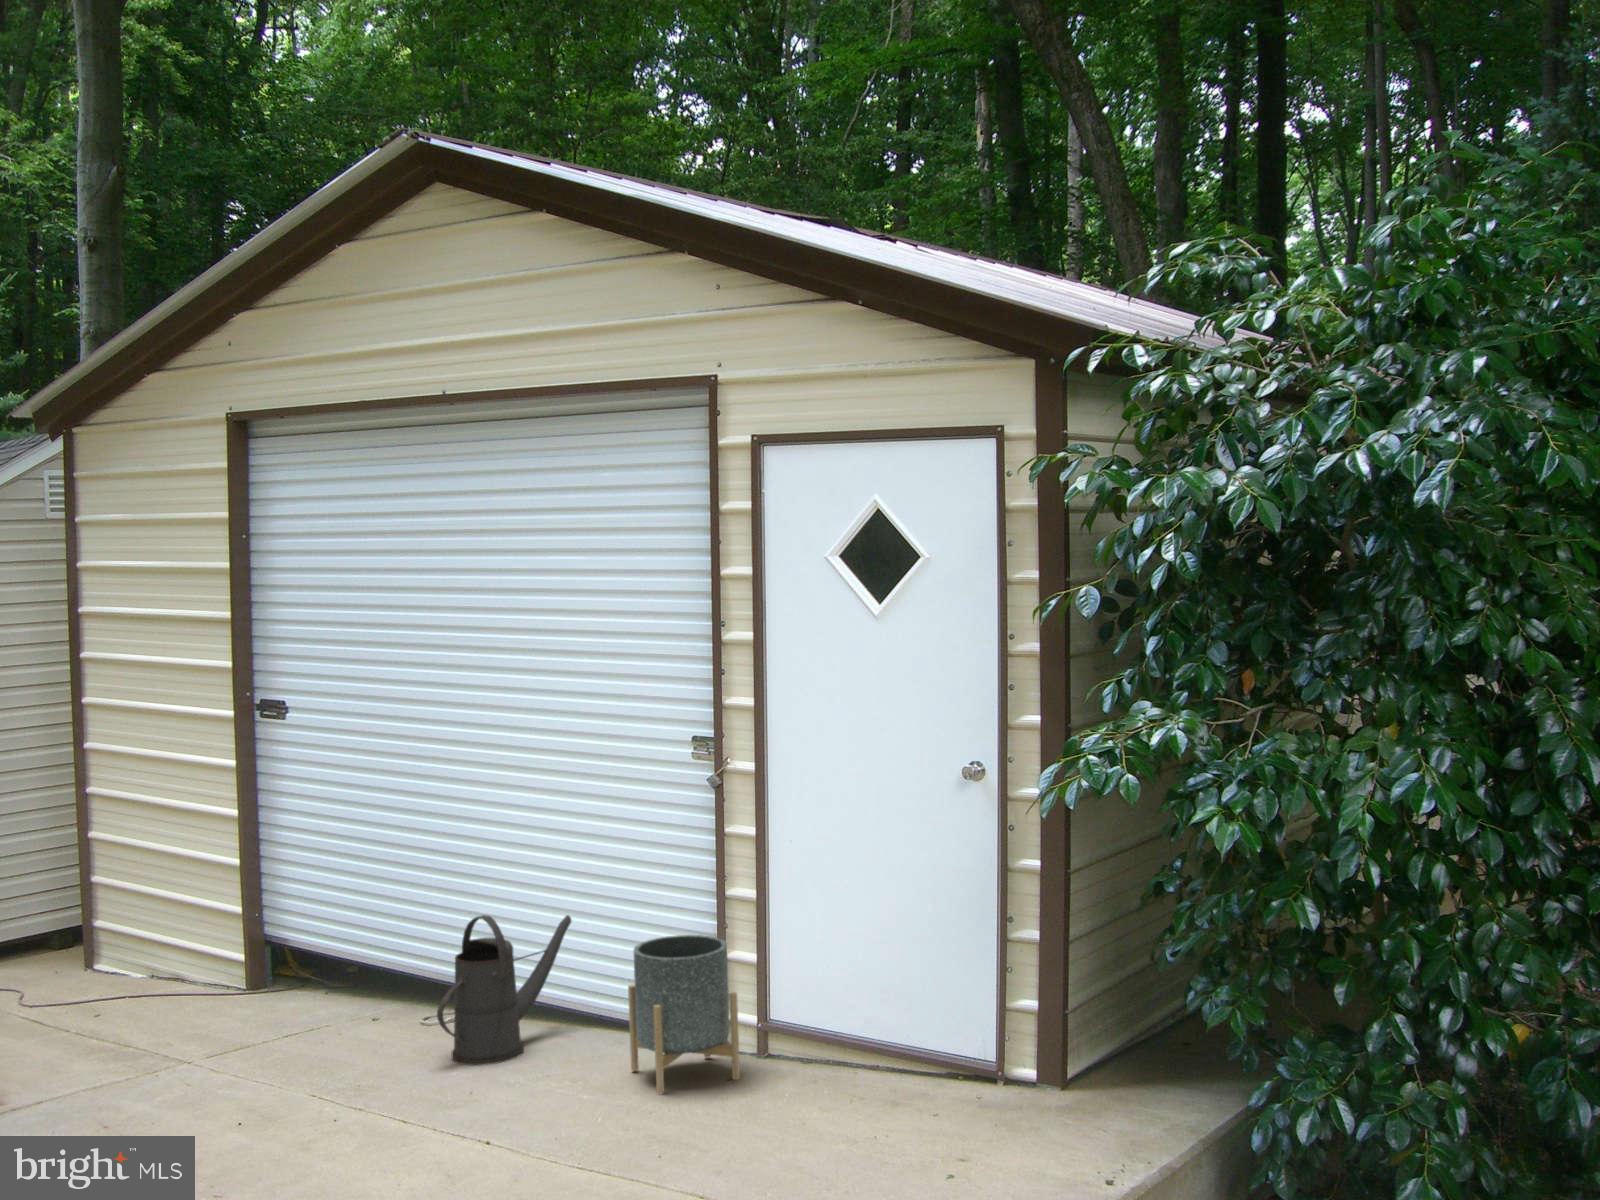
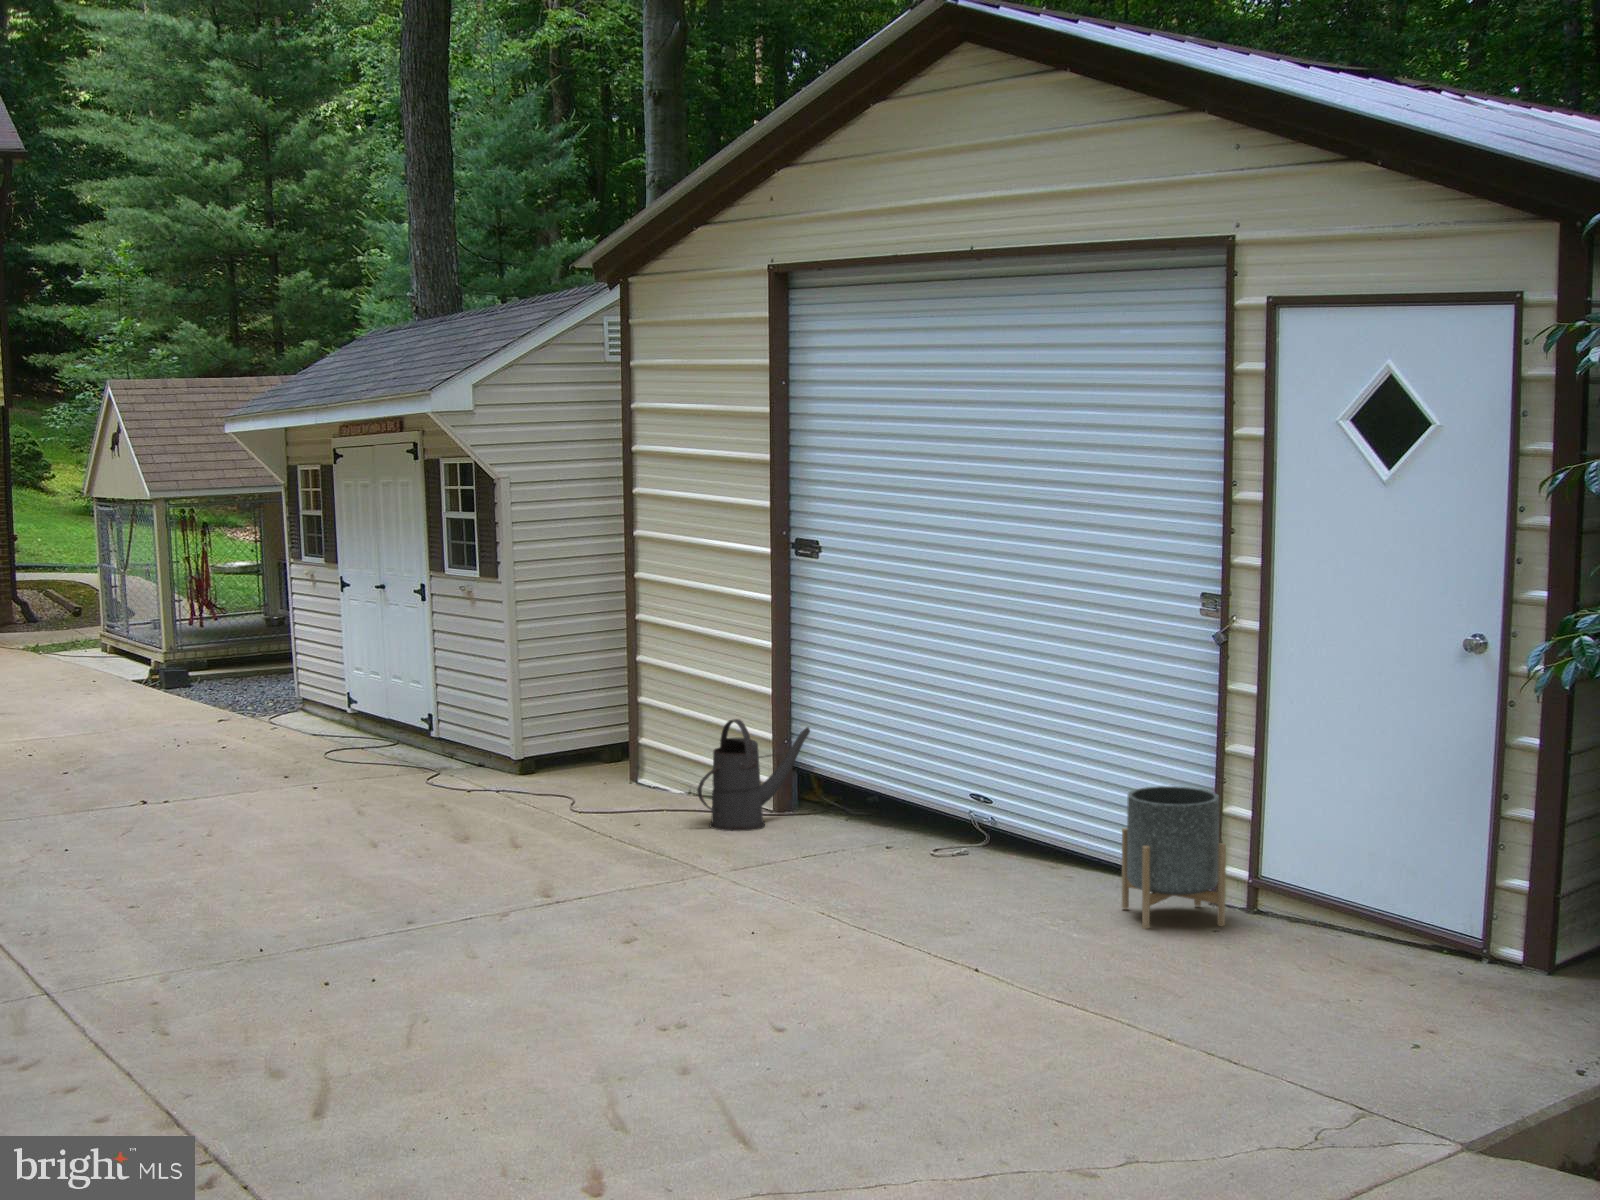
watering can: present [437,915,571,1065] -> present [697,719,810,831]

